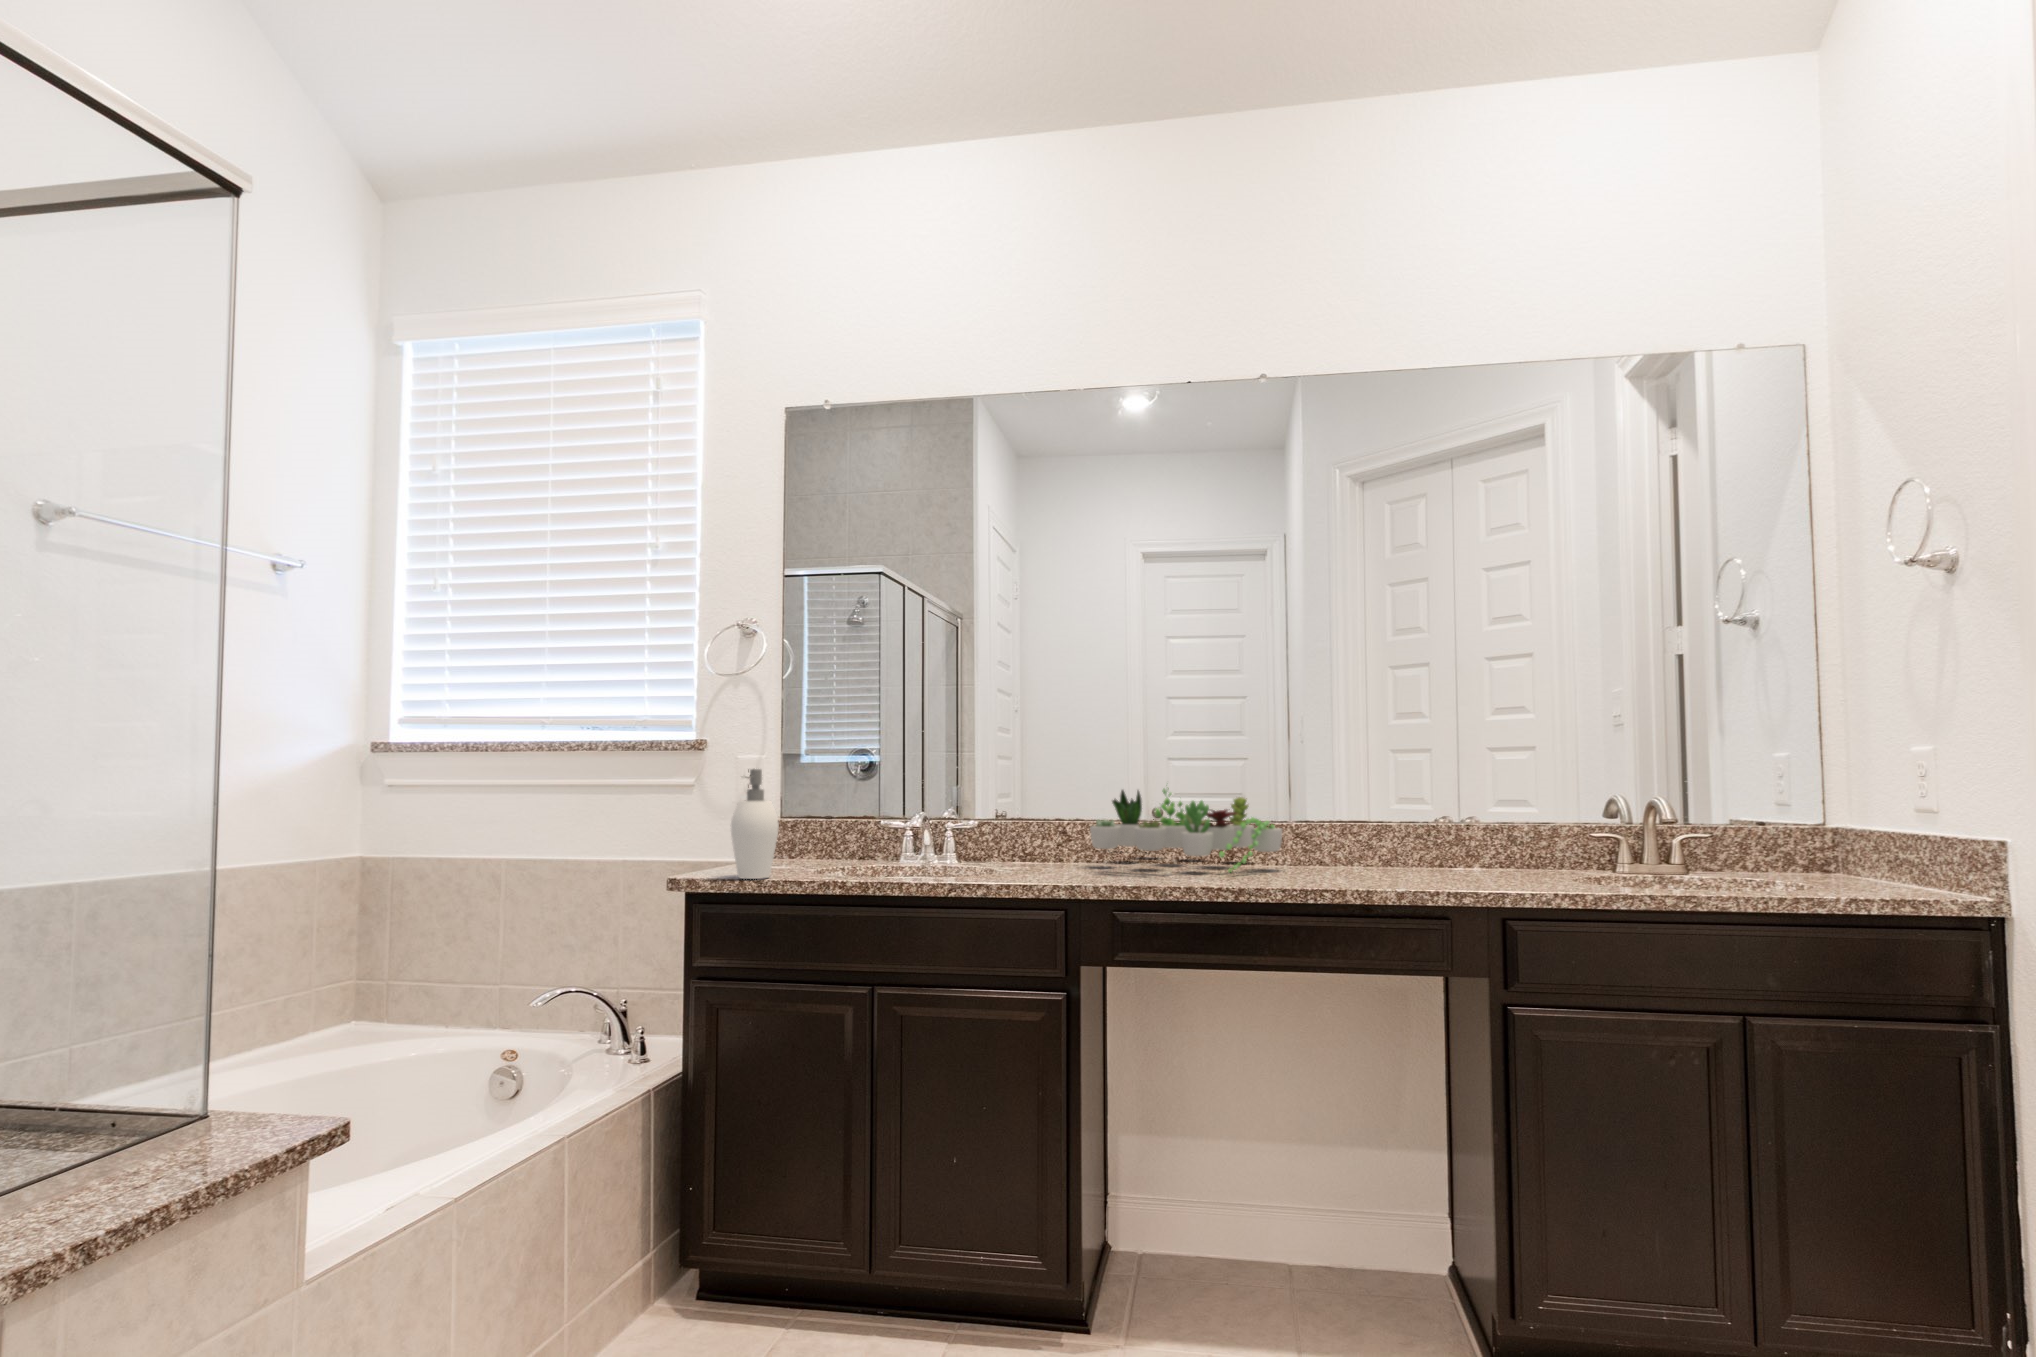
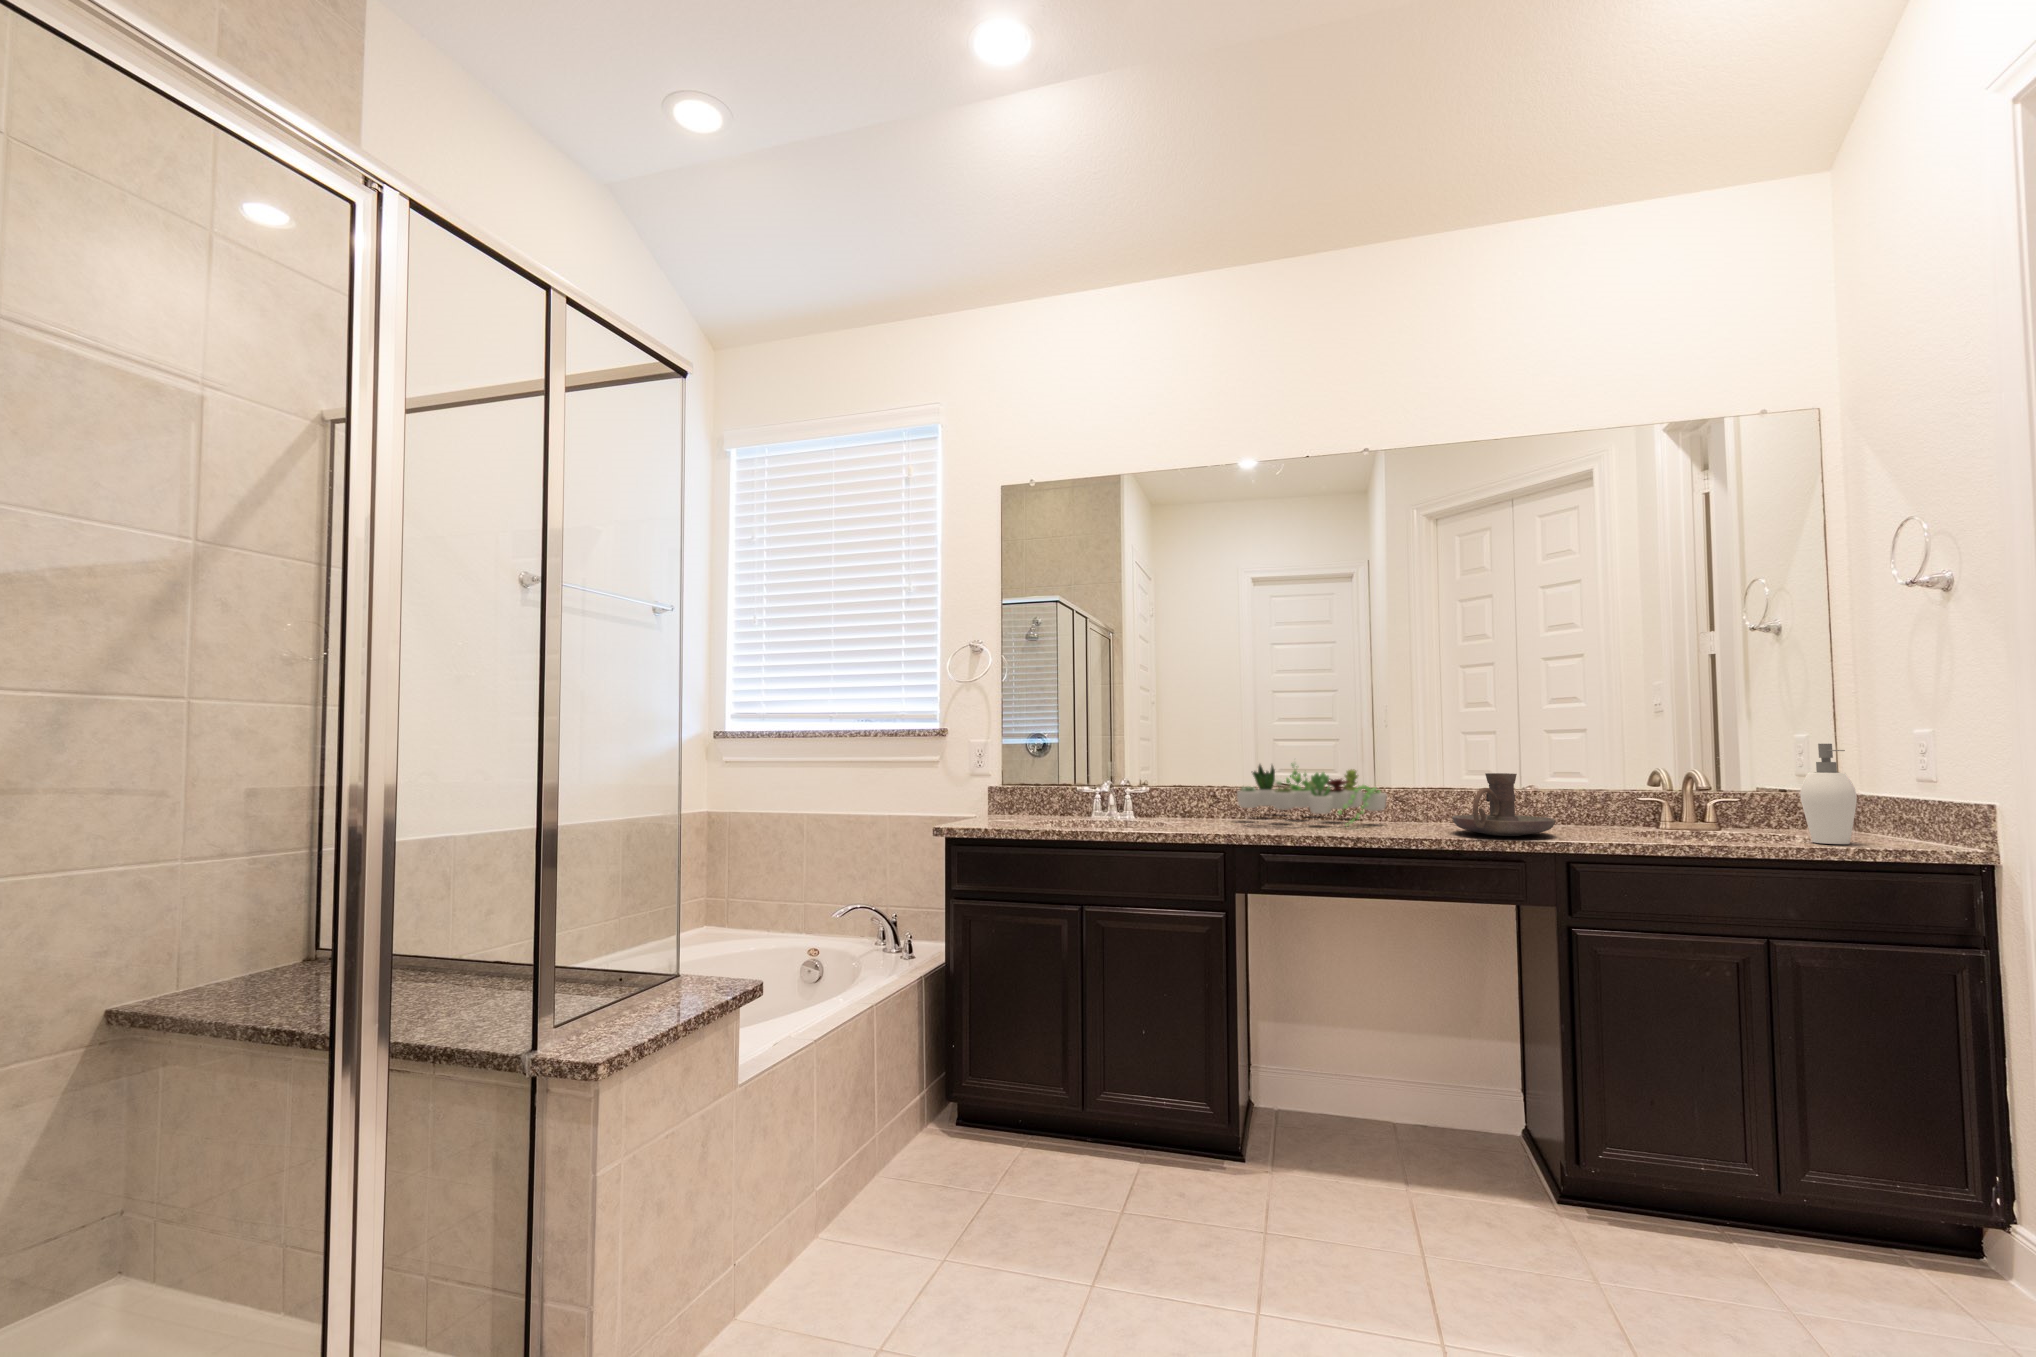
soap dispenser: present [731,769,779,879] -> present [1800,744,1857,844]
candle holder: none [1362,802,1489,884] -> present [1452,773,1555,836]

